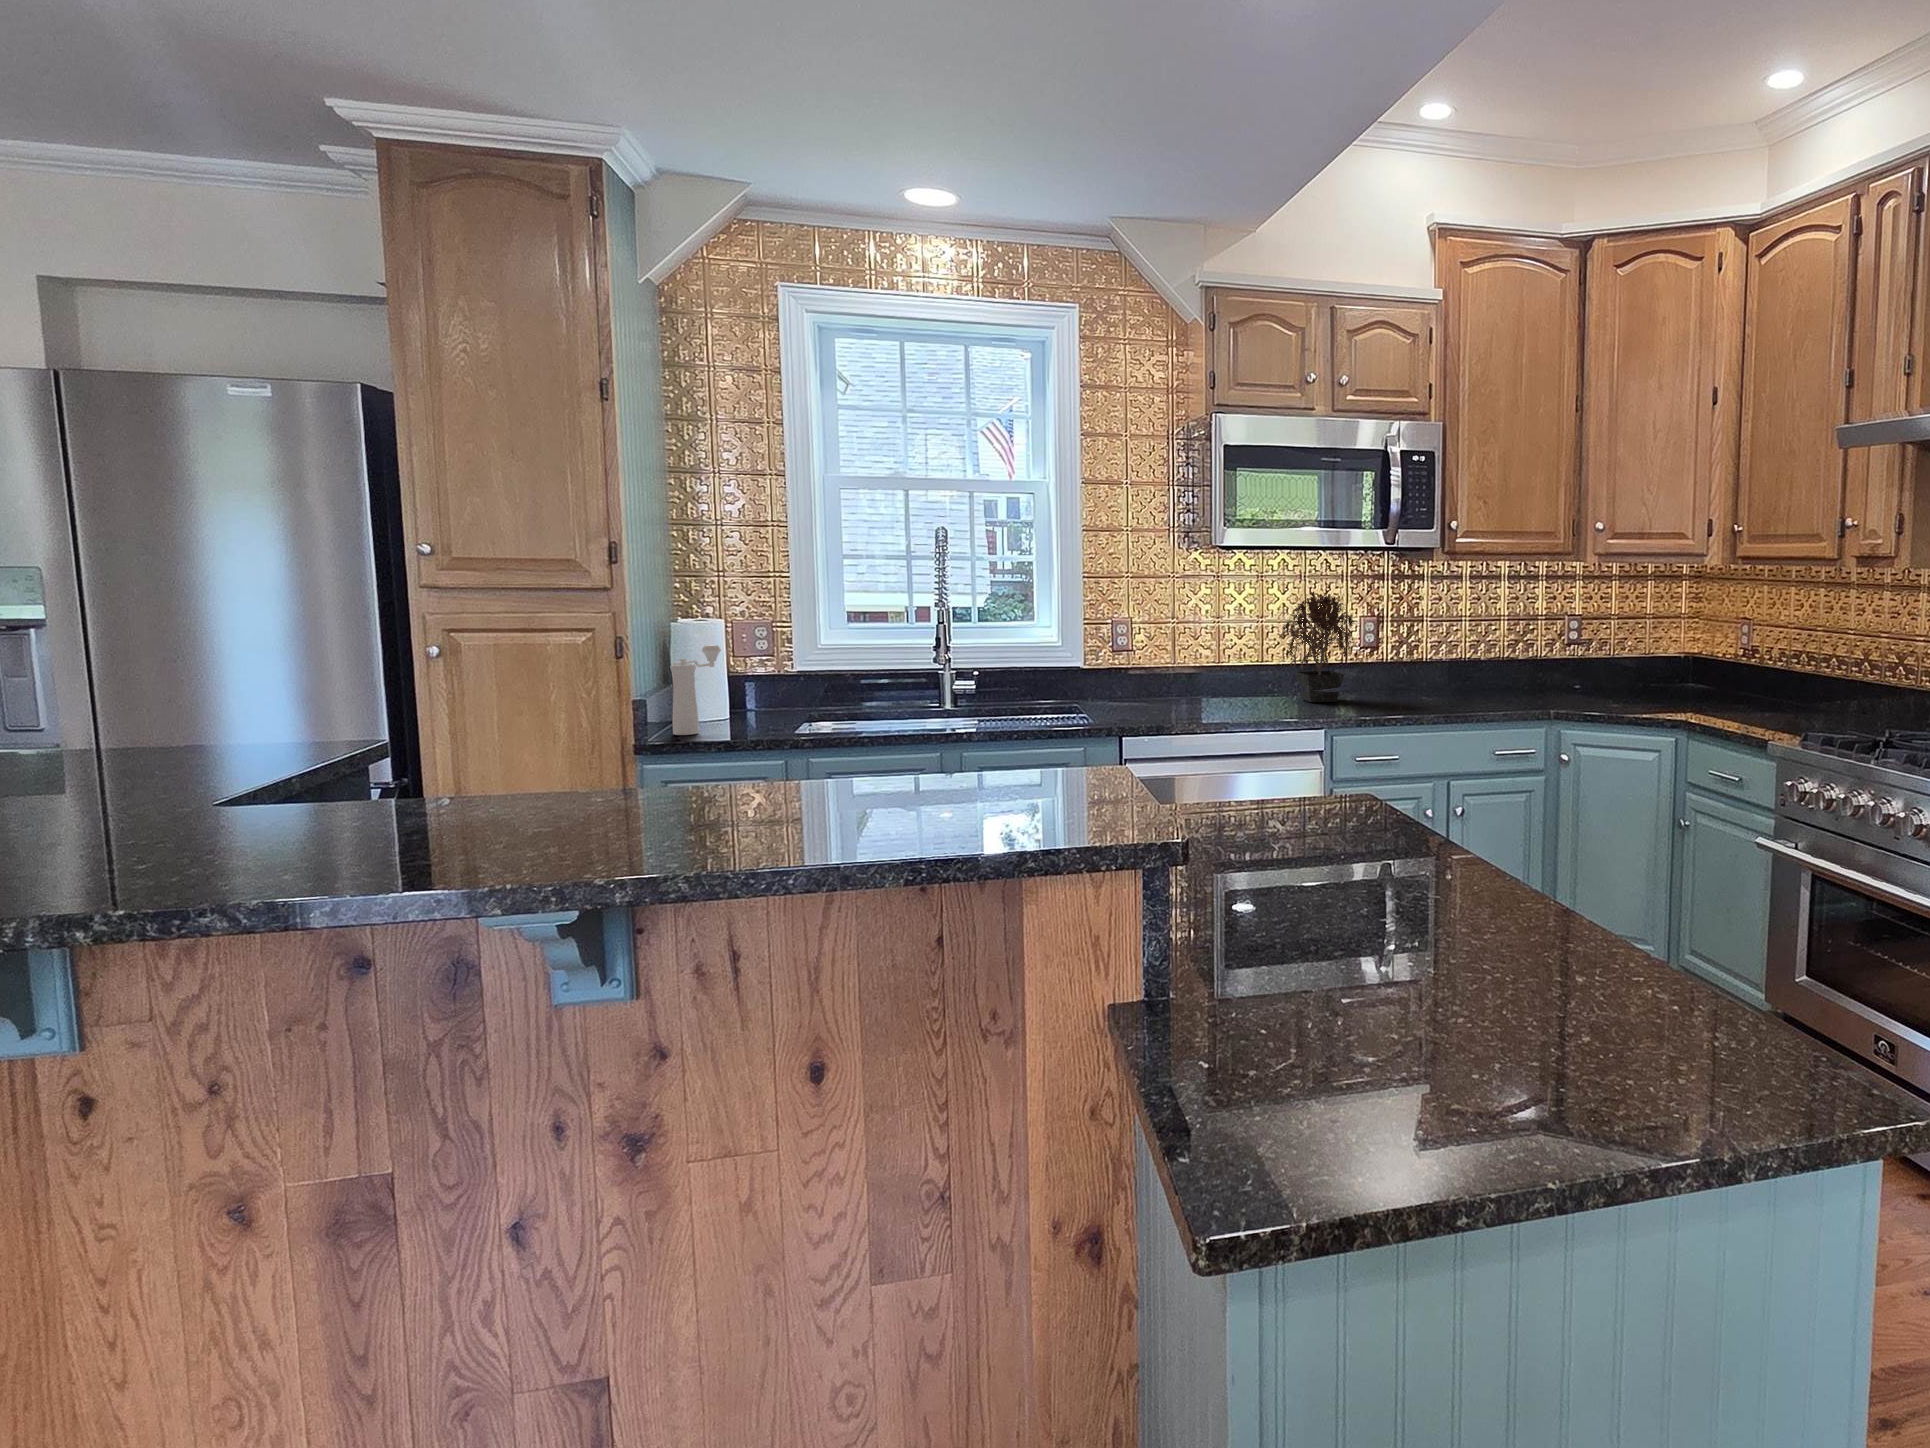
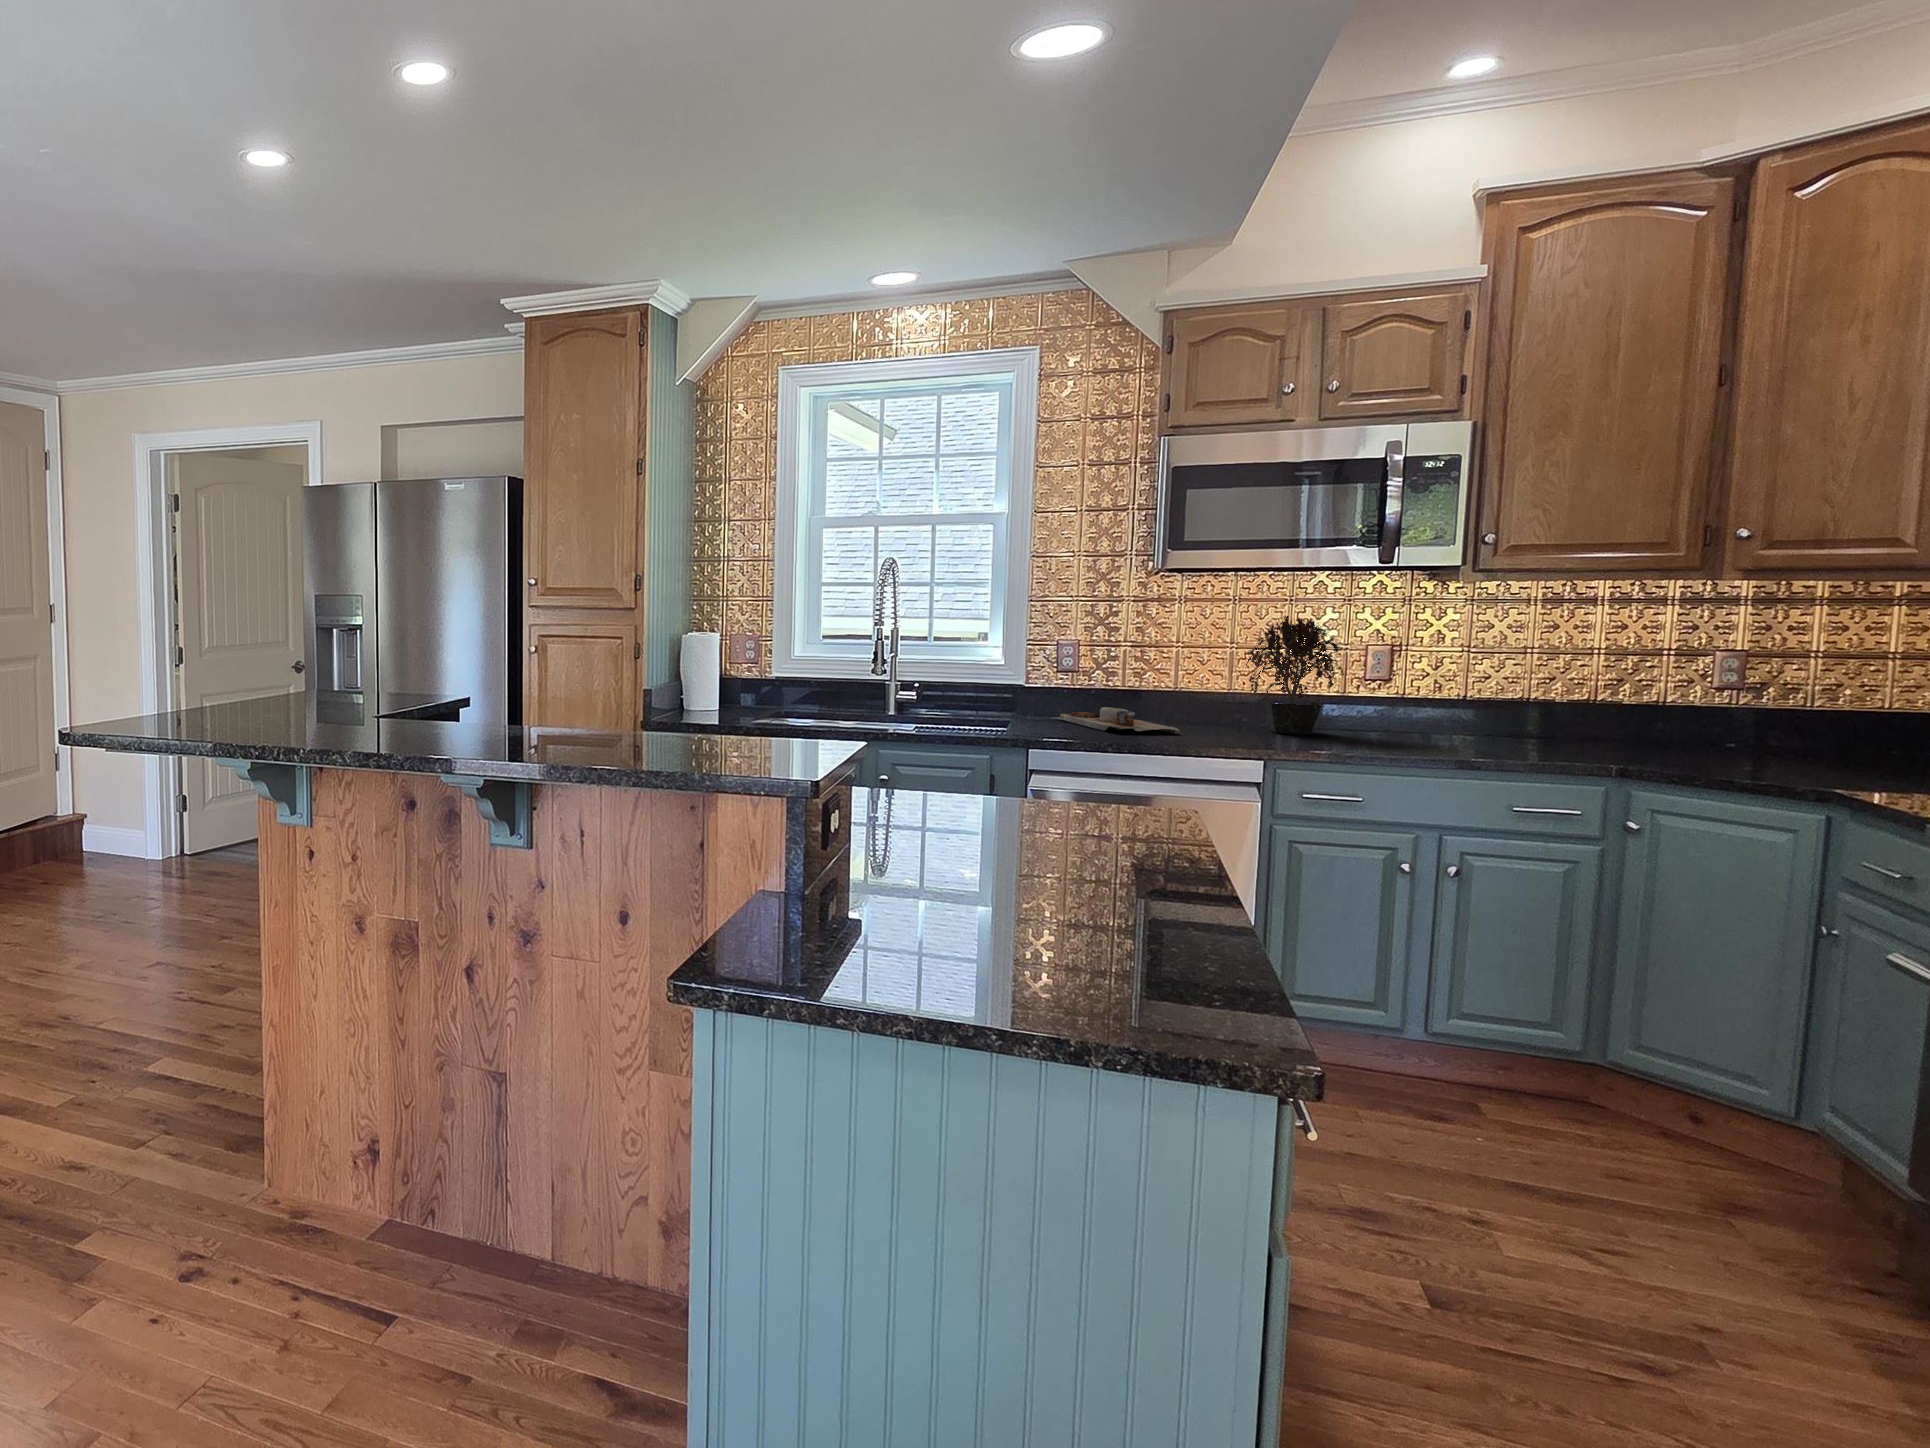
pepper mill: present [670,645,721,735] -> none [675,649,714,714]
cutting board: none [1123,688,1245,714] -> present [1060,707,1181,734]

